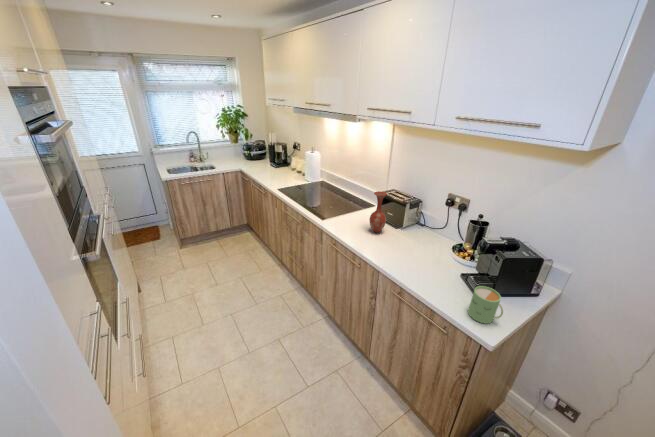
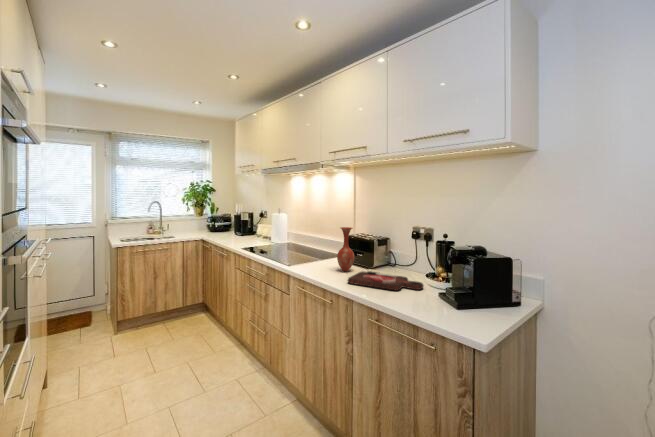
cutting board: none [379,237,452,268] -> present [348,271,423,290]
mug: present [468,286,503,324] -> none [441,284,474,321]

